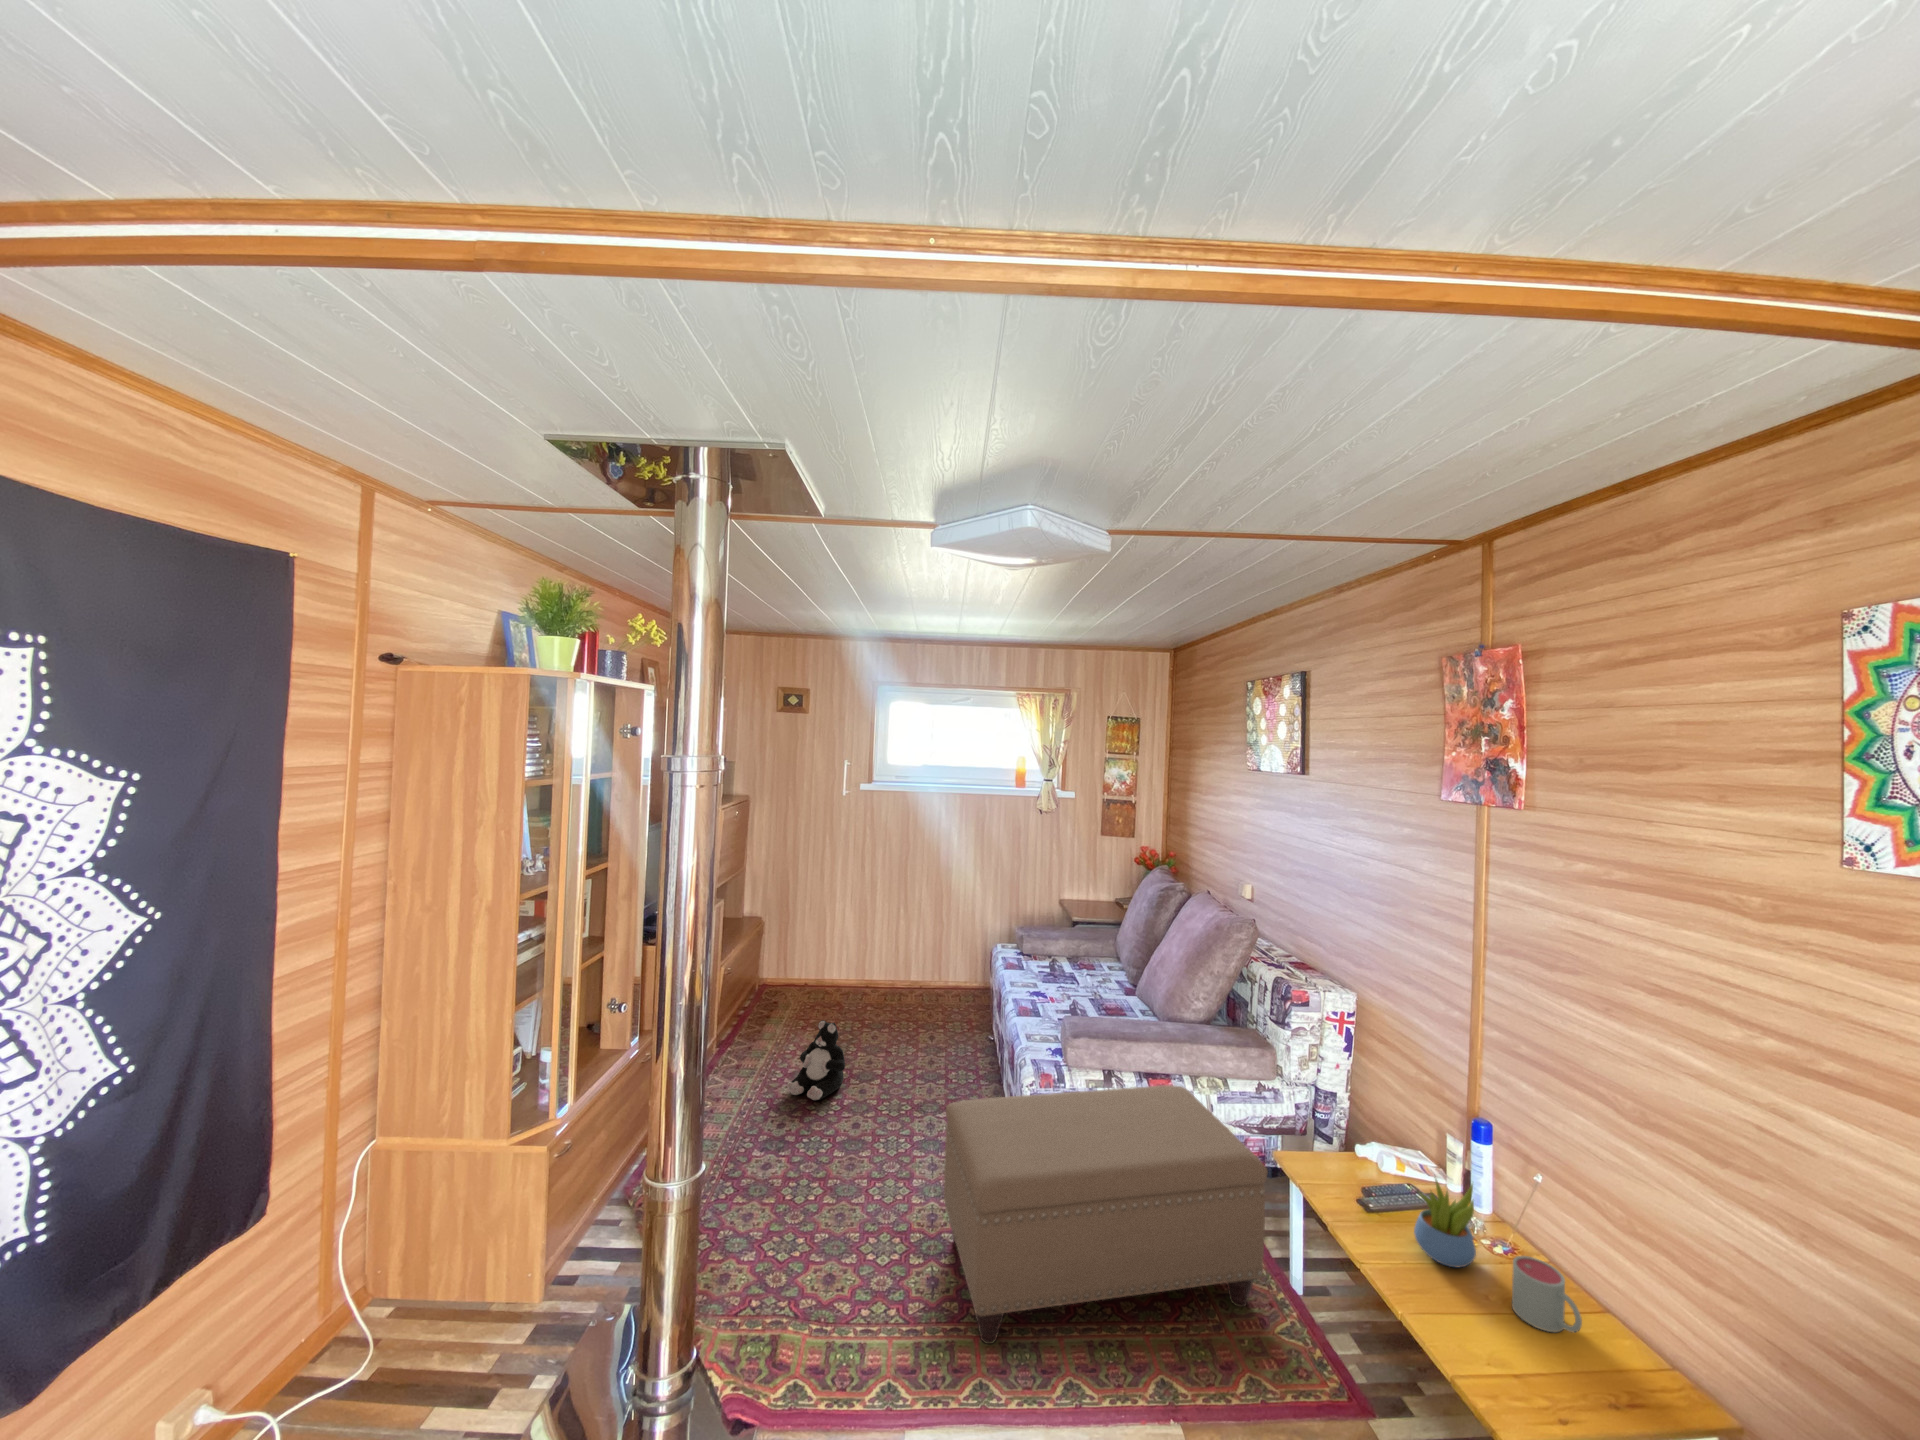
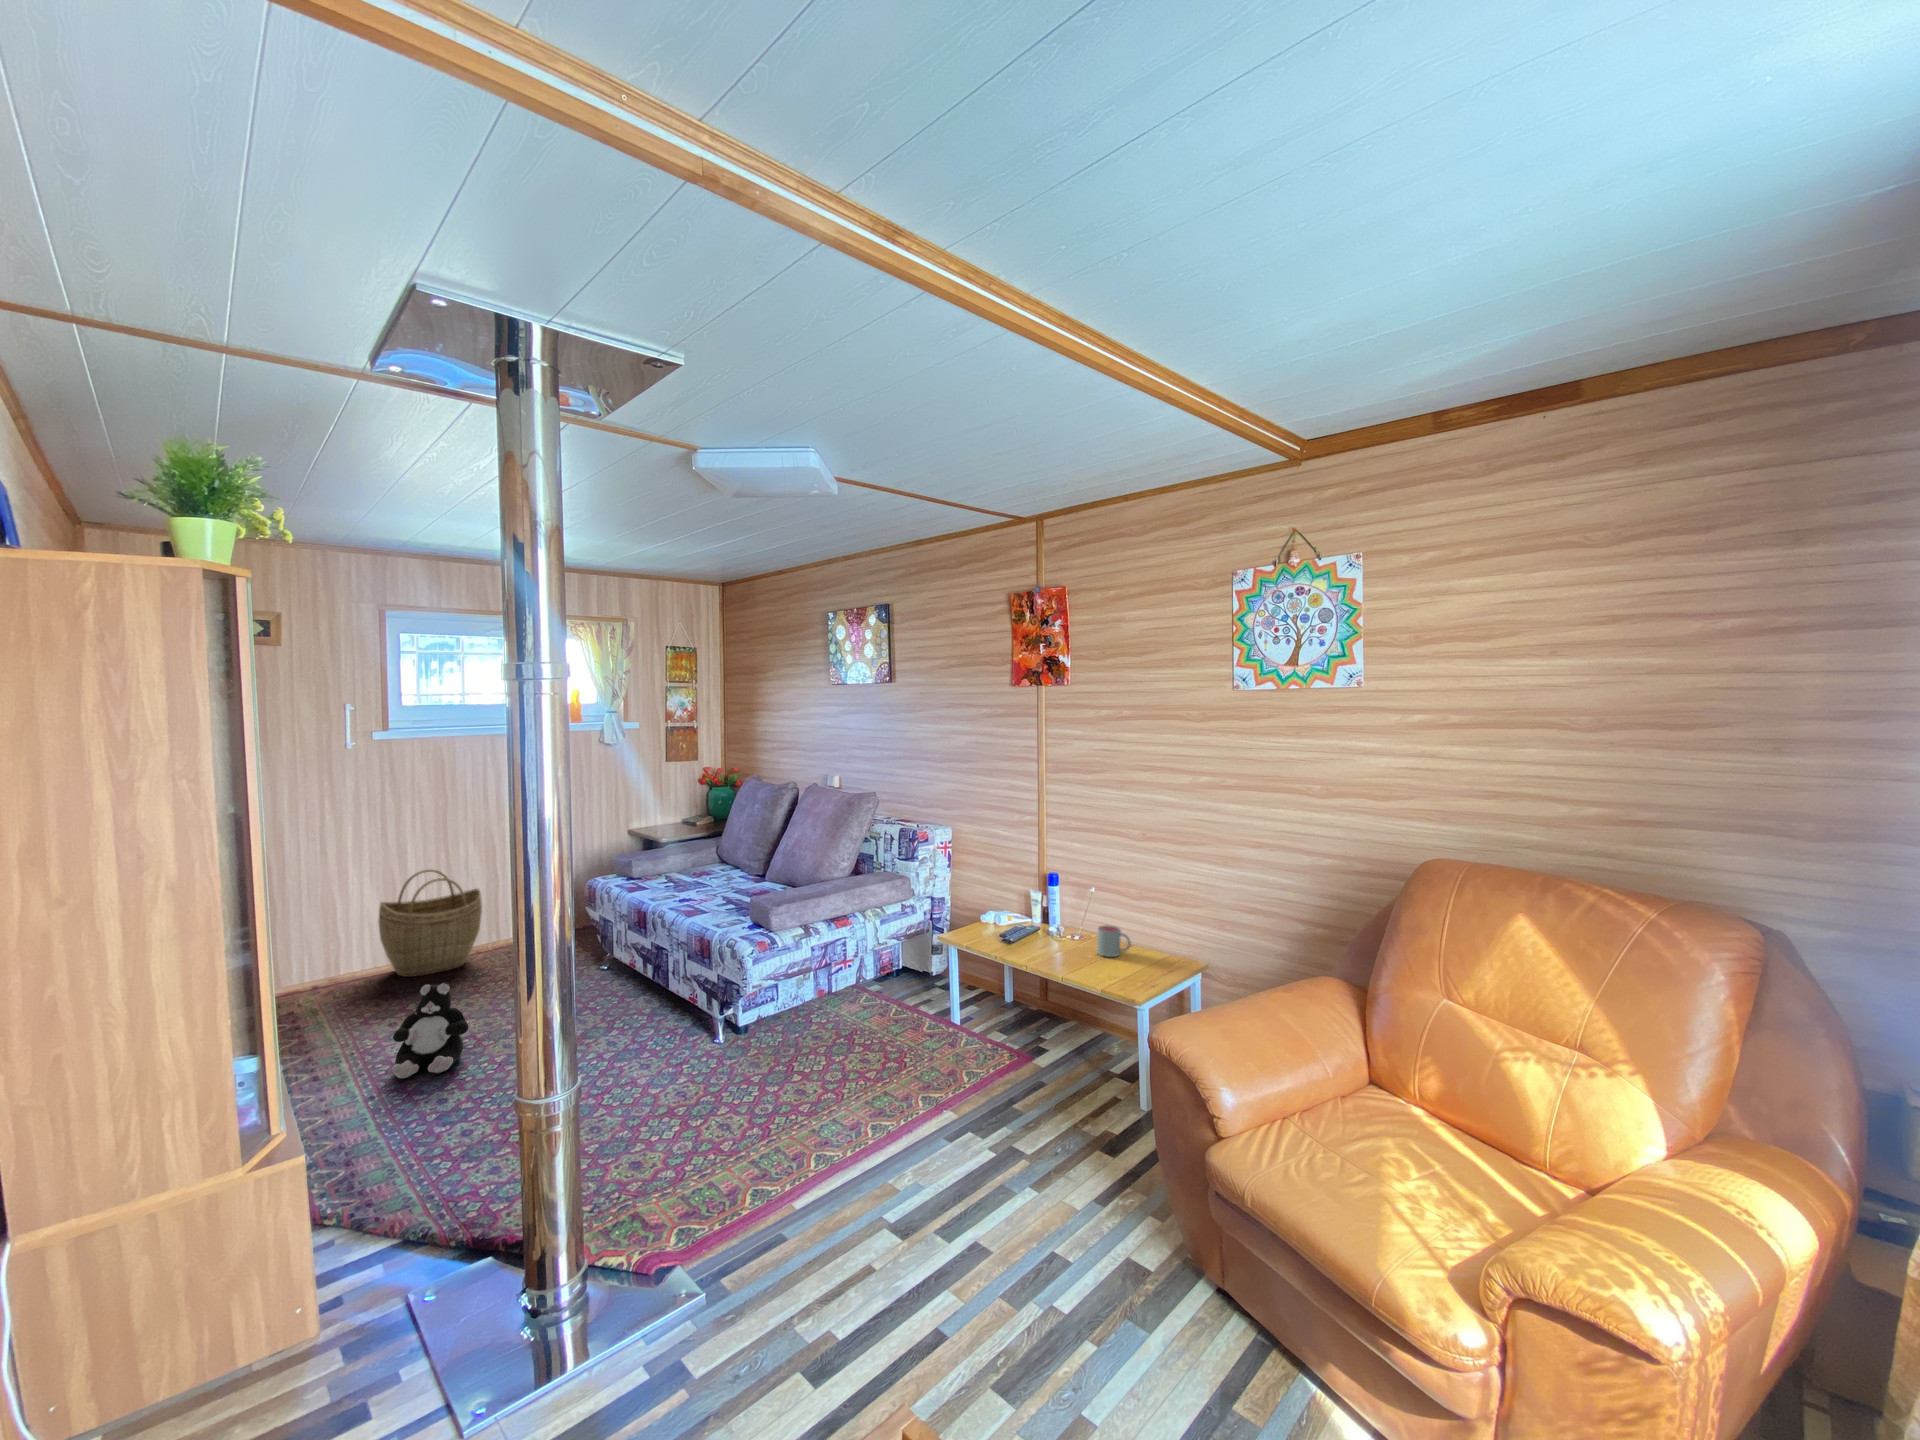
woven basket: none [863,912,931,1001] -> present [378,869,482,977]
ottoman: present [944,1085,1268,1344] -> none [702,920,953,1135]
succulent plant: present [1414,1179,1476,1267] -> none [1043,900,1078,951]

